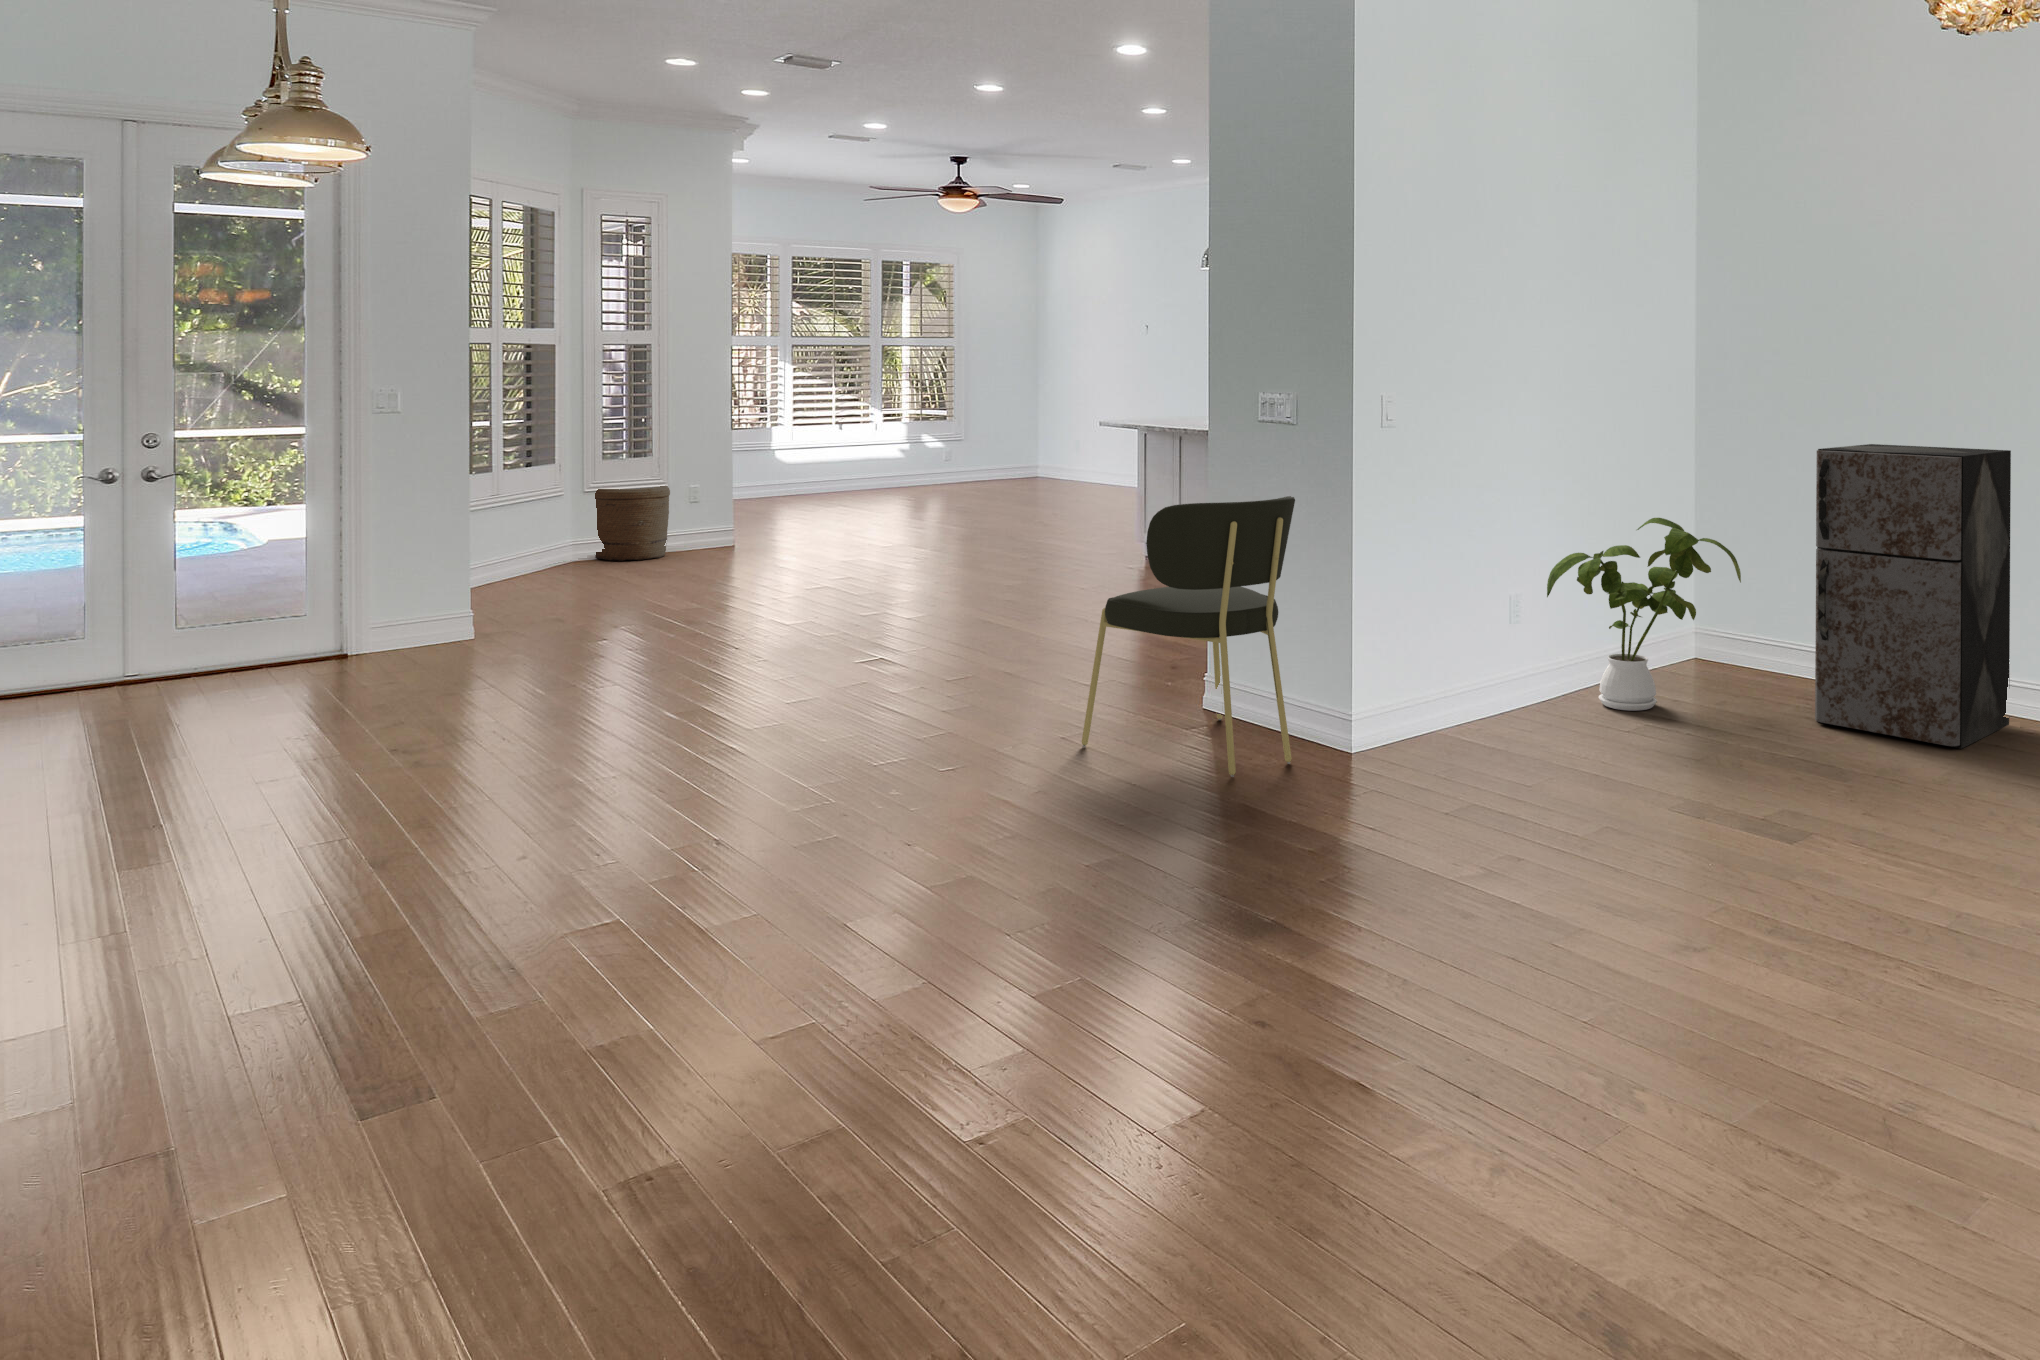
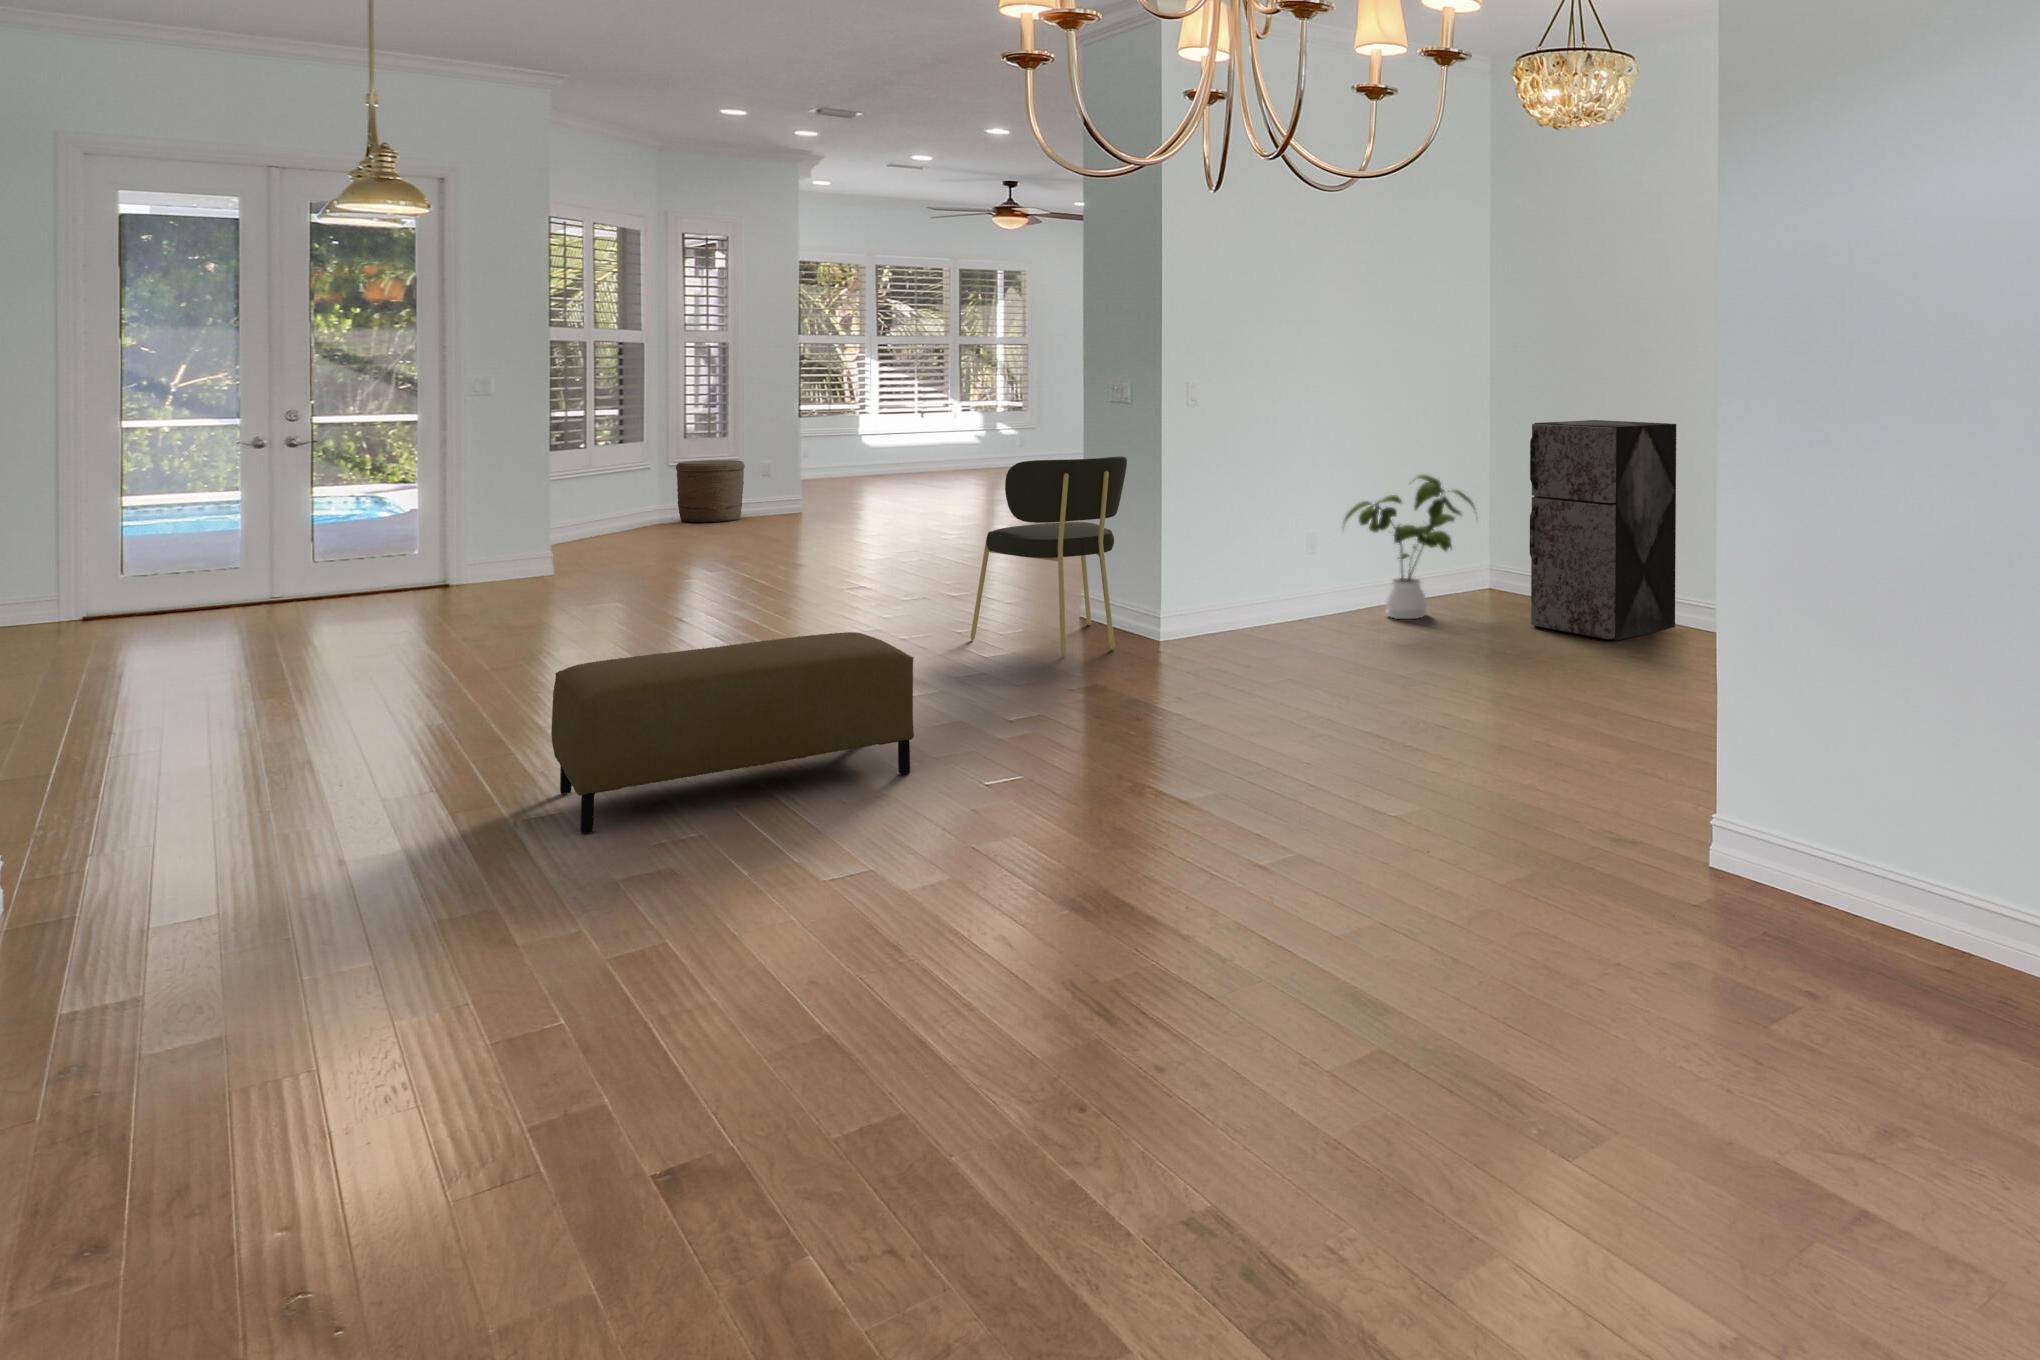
ottoman: none [646,784,1197,1183] -> present [551,632,914,834]

